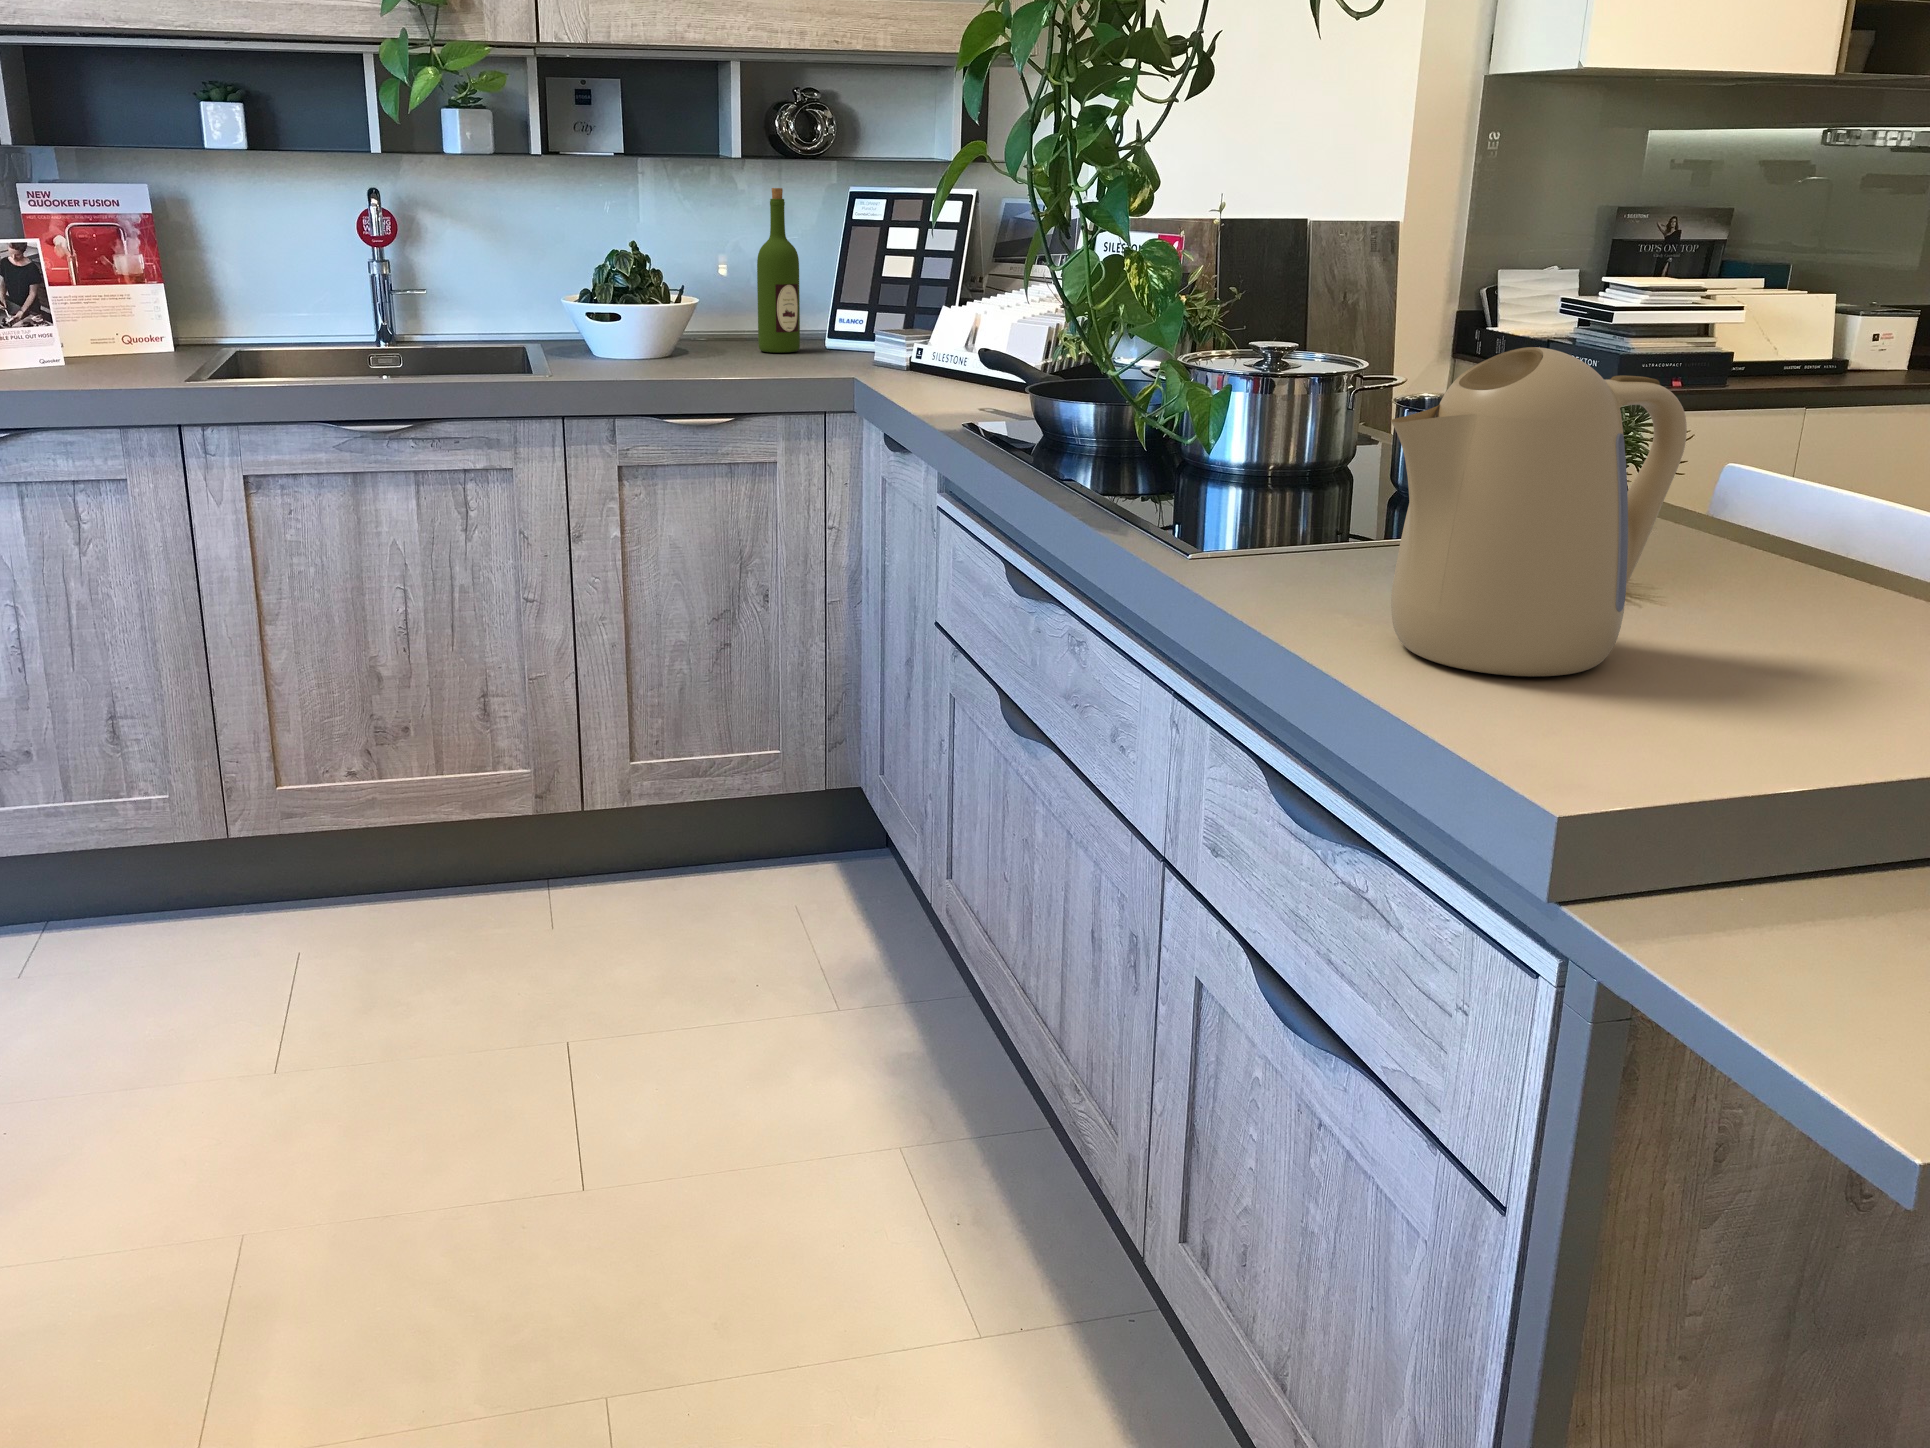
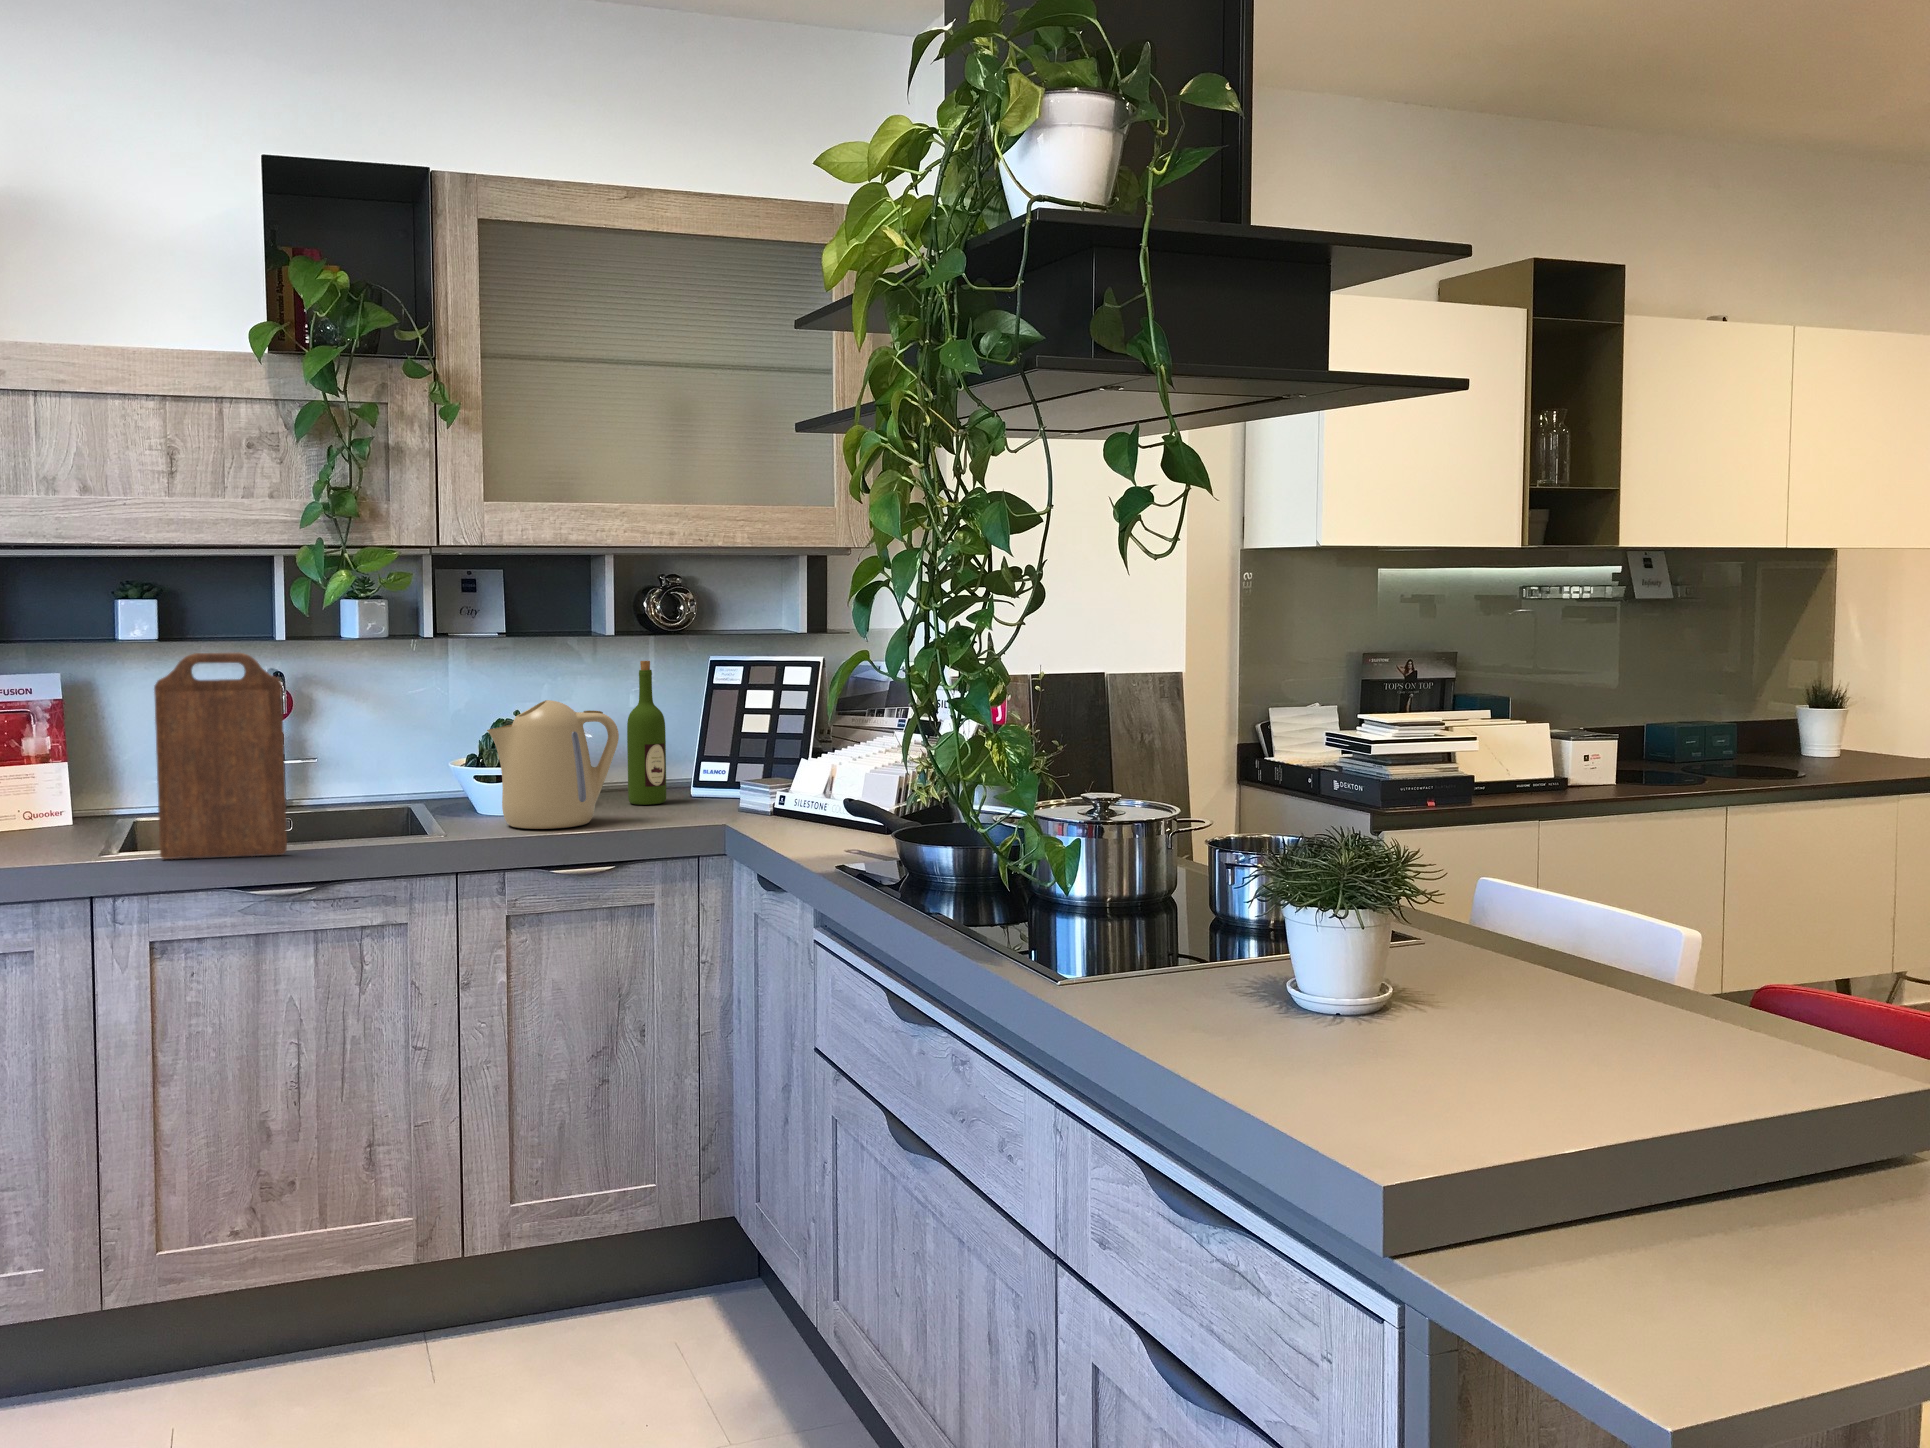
cutting board: none [225,156,378,388] -> present [154,653,287,859]
kettle: present [1391,347,1687,676] -> present [487,700,619,829]

